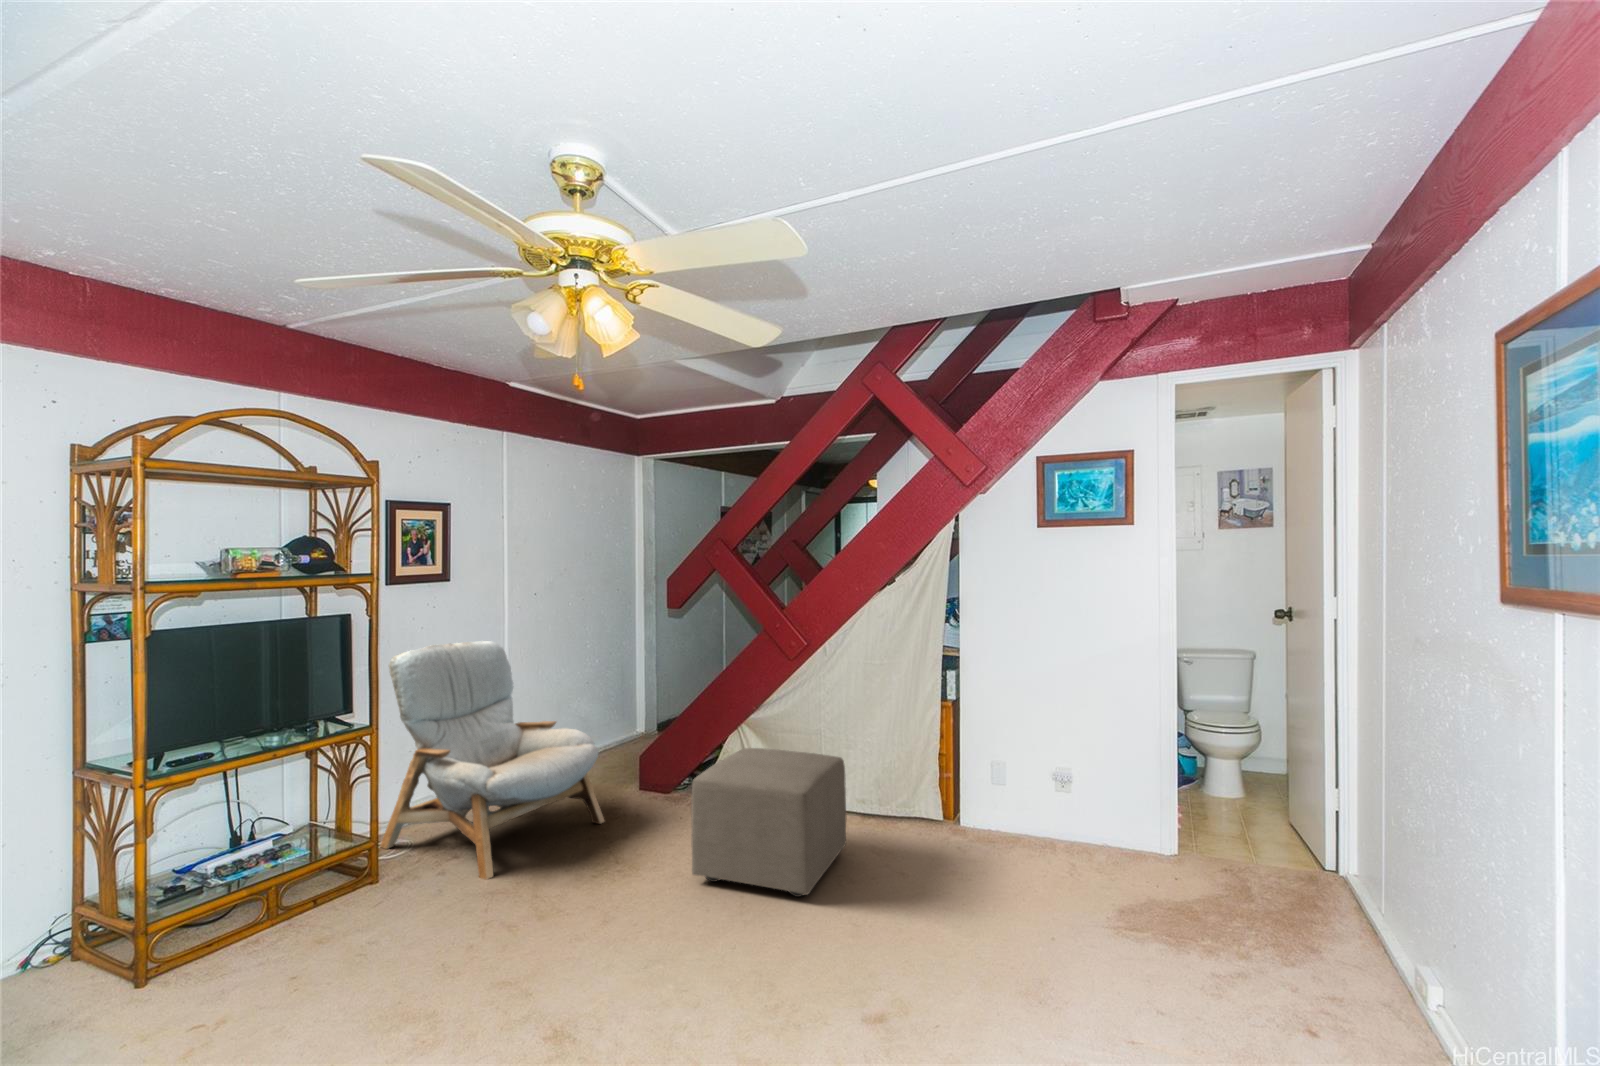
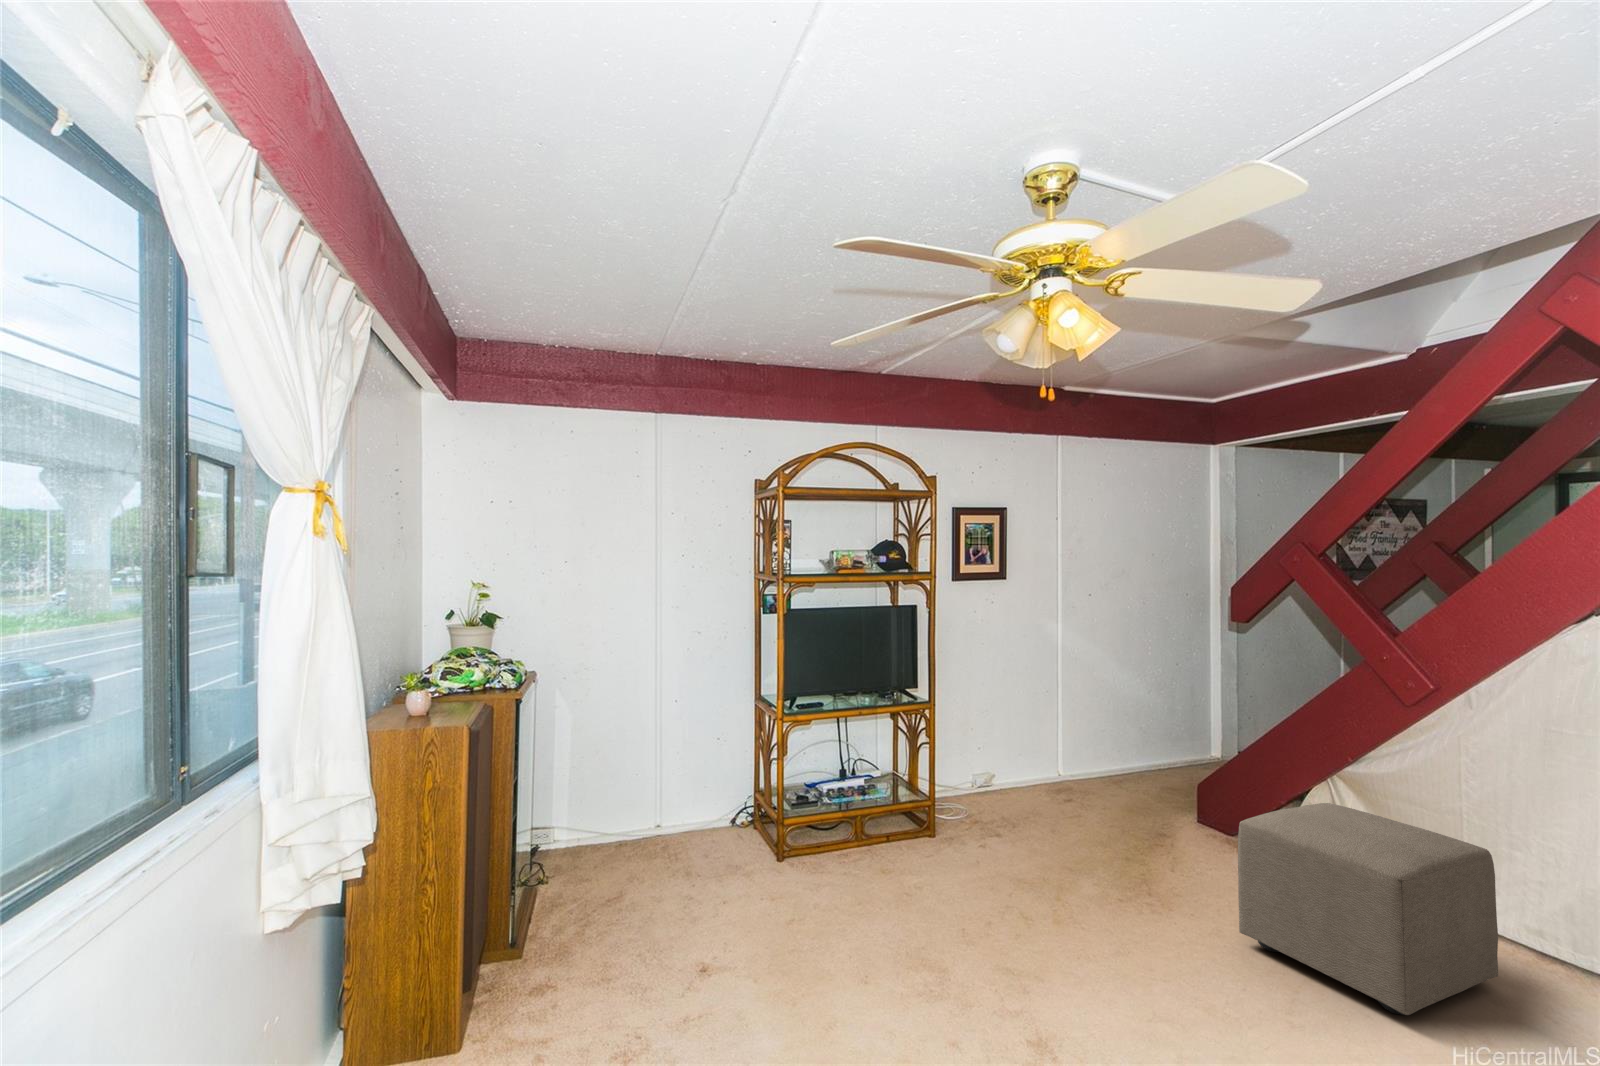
armchair: present [380,641,604,879] -> none [942,638,1150,864]

